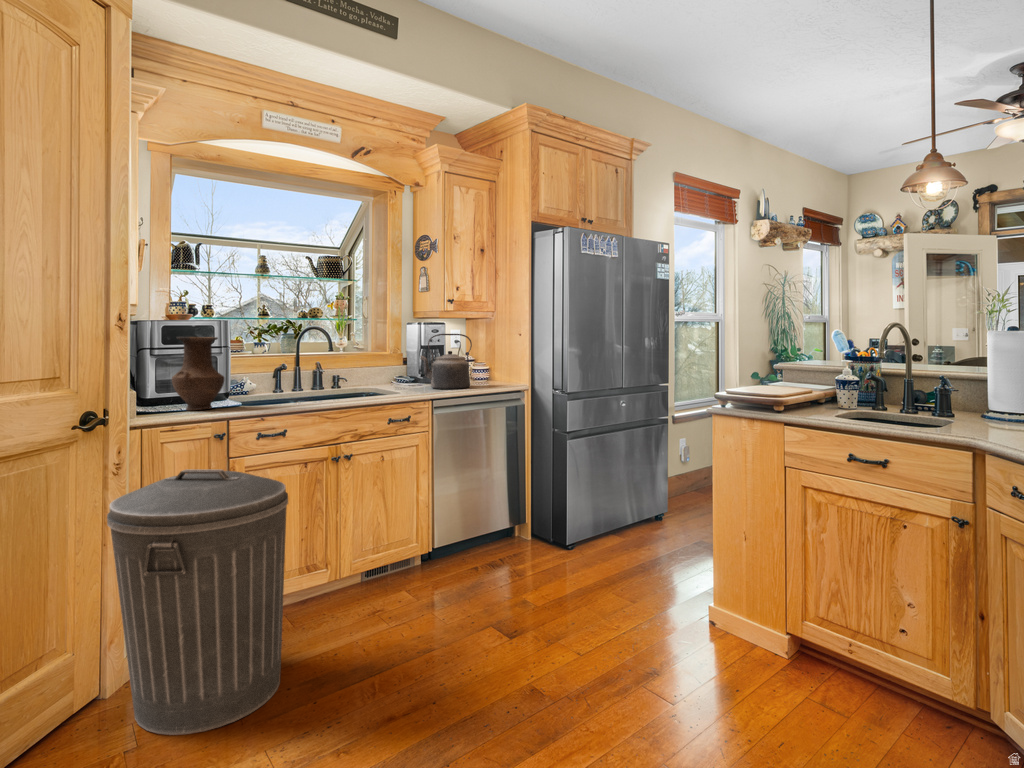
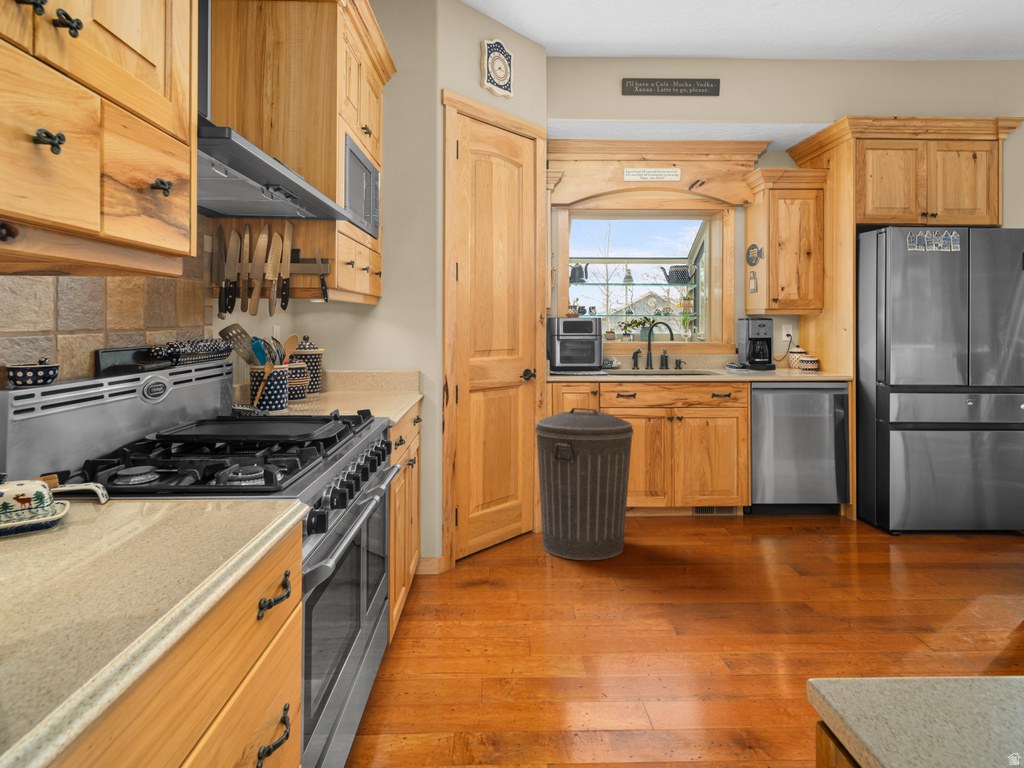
kettle: present [420,334,472,389] -> none [746,326,794,372]
vase: present [172,337,224,410] -> none [569,328,599,376]

